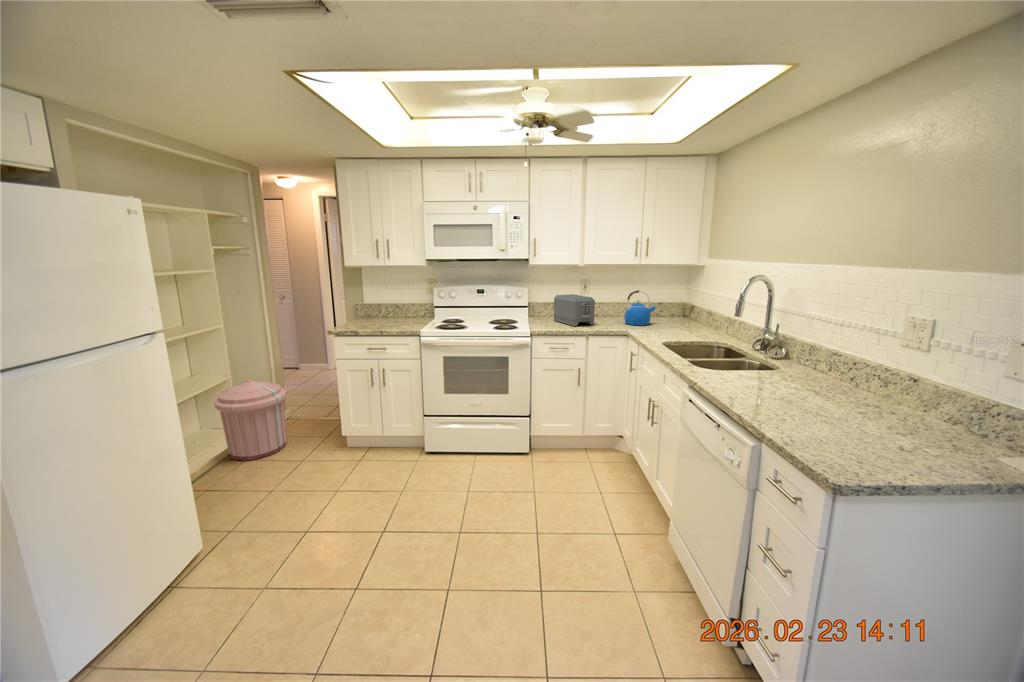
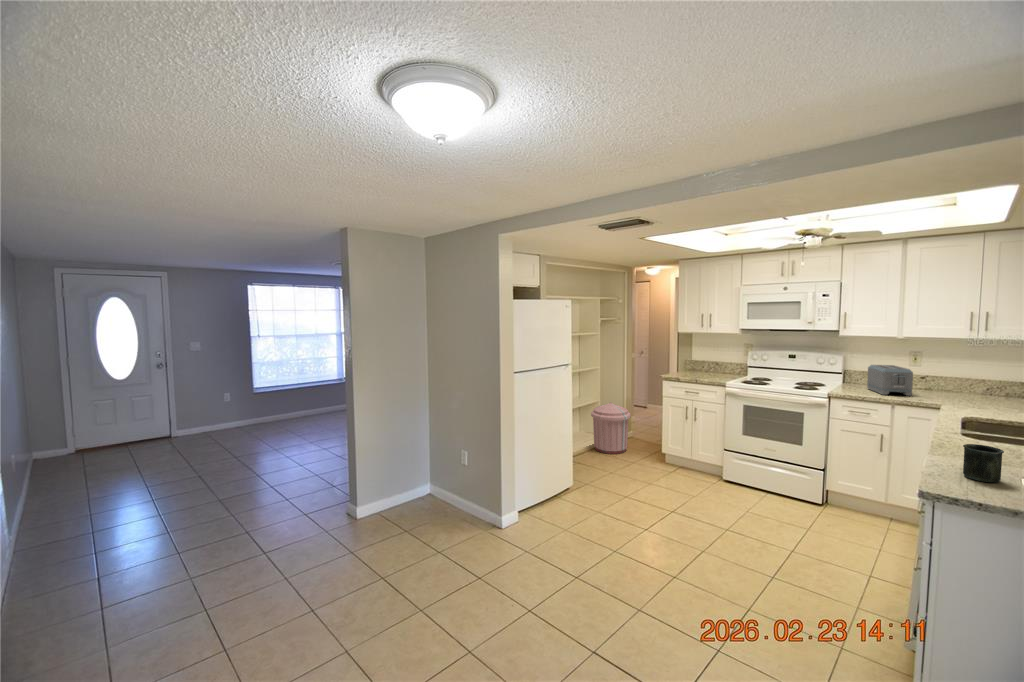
kettle: present [624,290,656,325] -> none [957,366,1007,404]
mug: none [827,402,887,460] -> present [963,444,1004,483]

